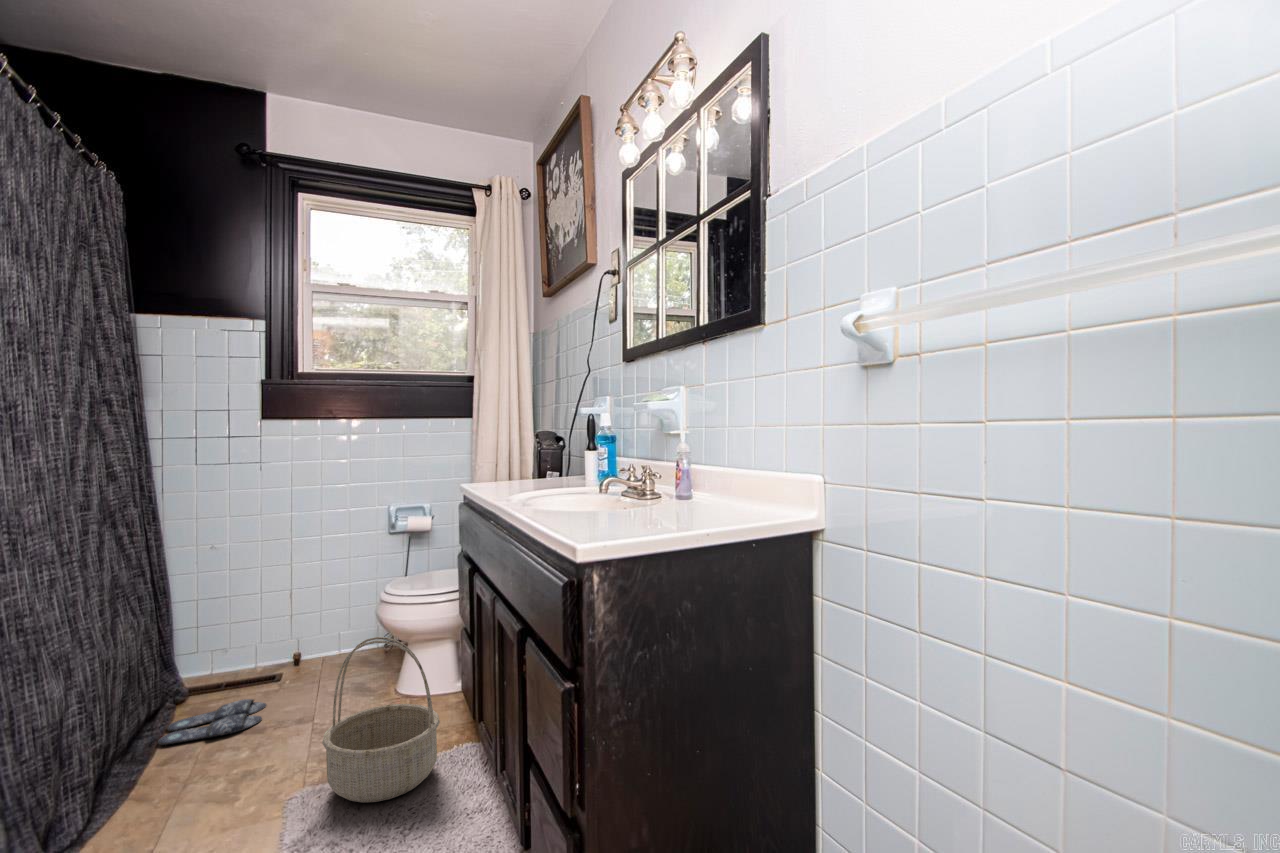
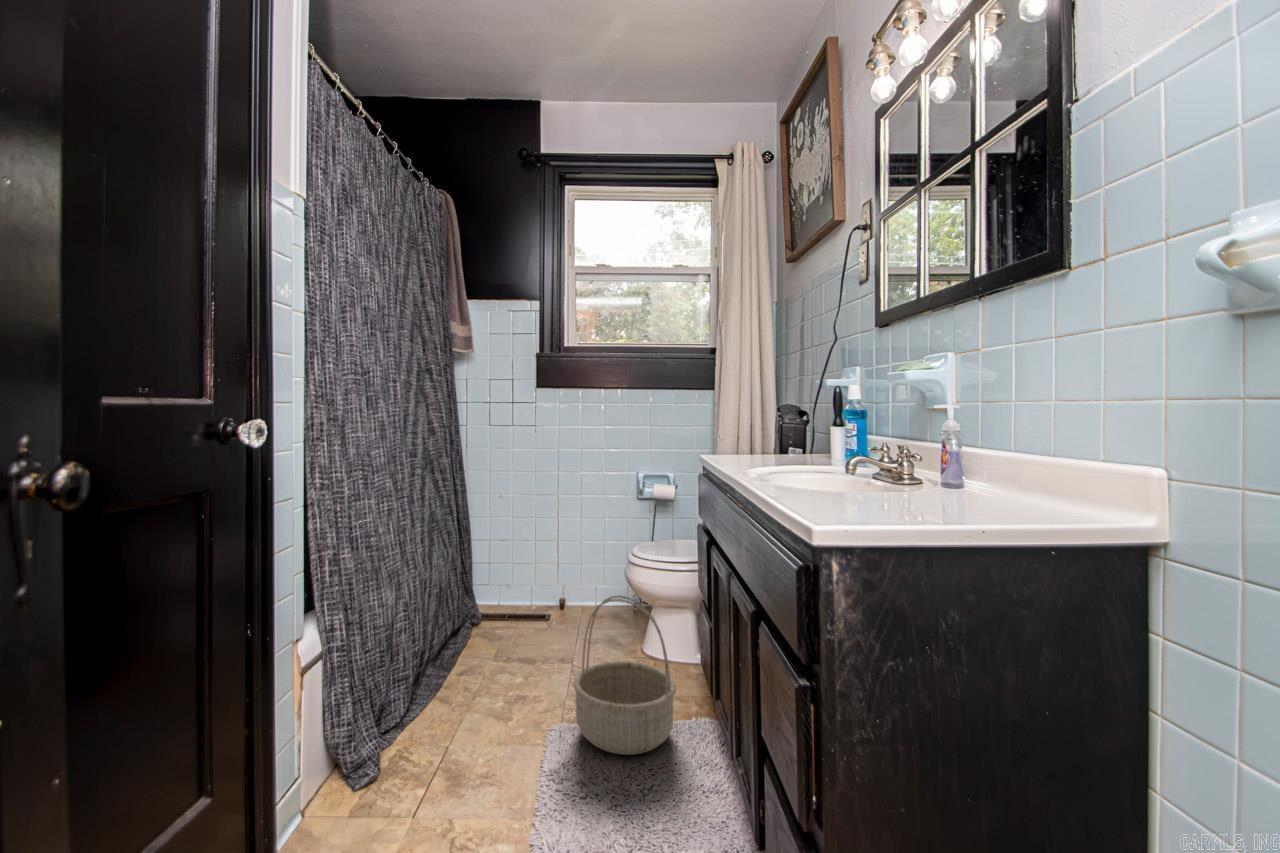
slippers: present [158,699,266,745] -> none [458,630,533,657]

